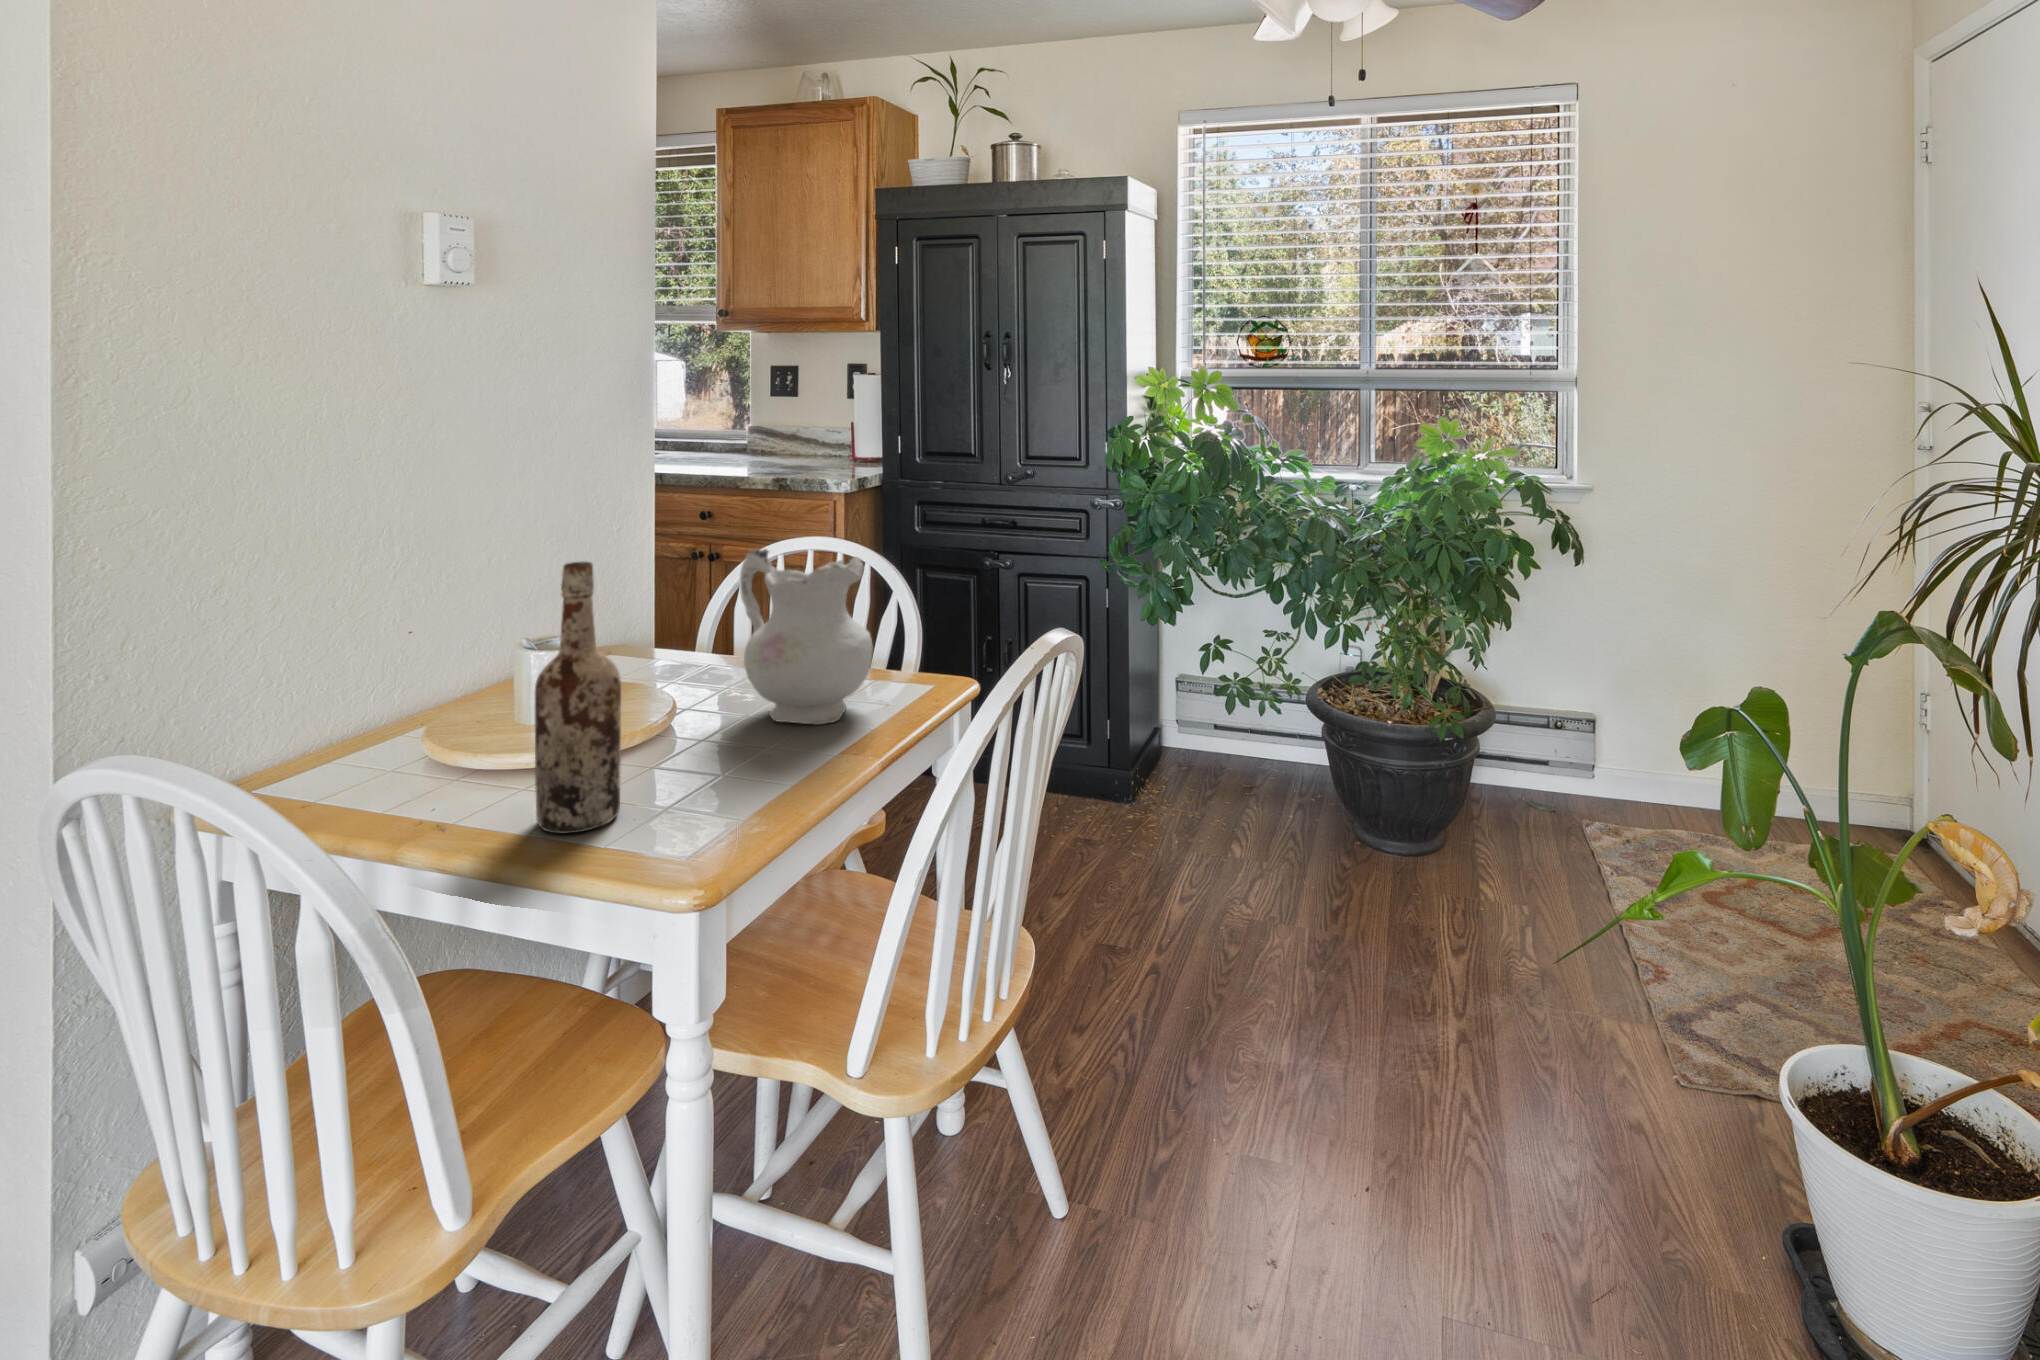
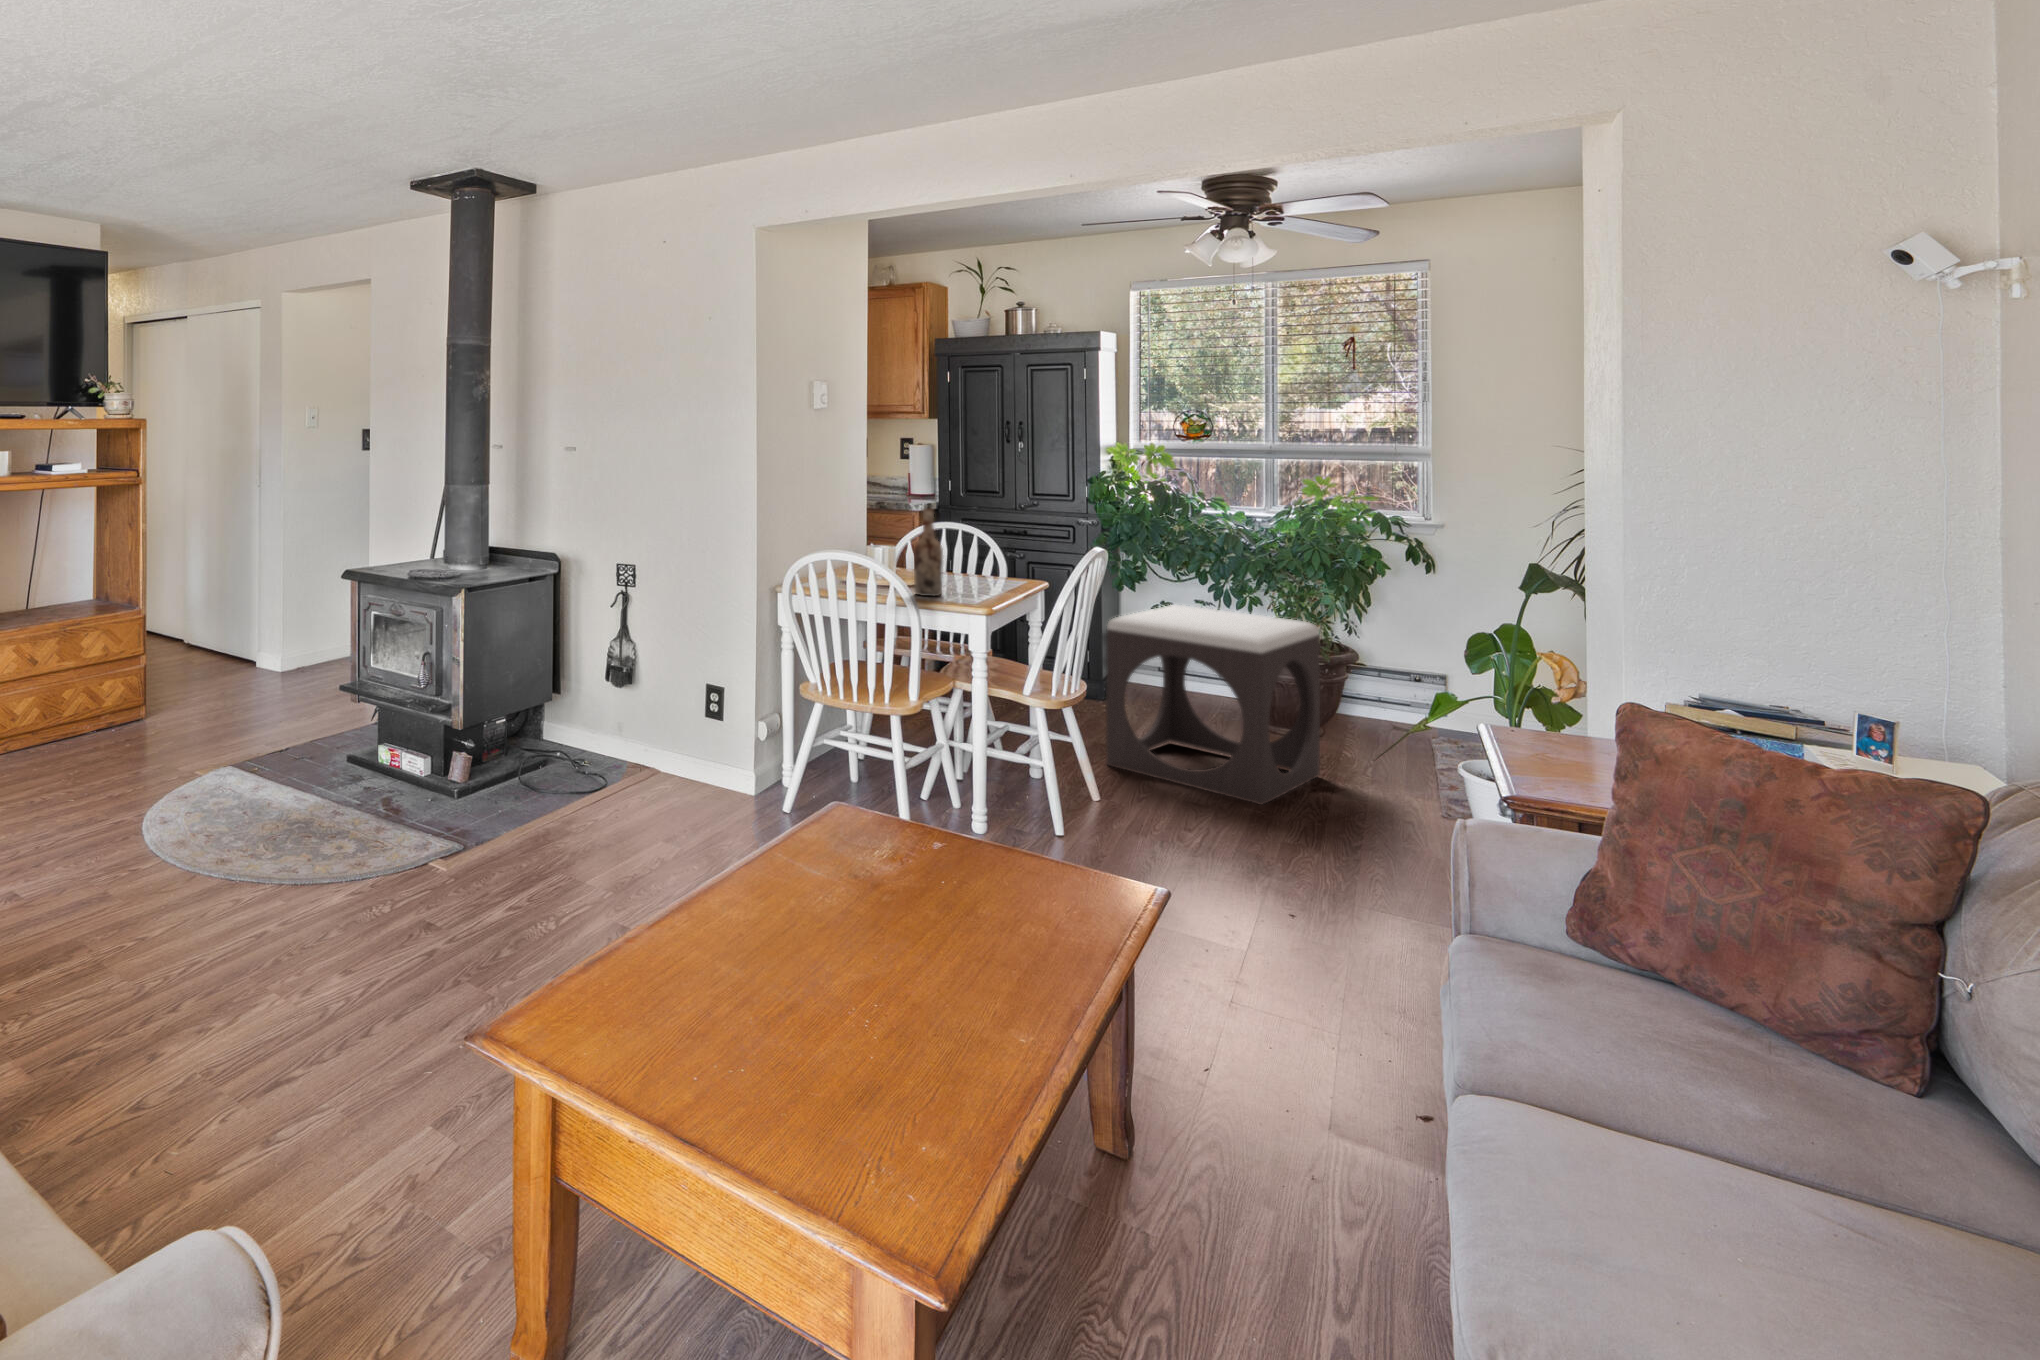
ceramic pitcher: present [740,549,873,725] -> none [950,515,1011,584]
footstool: none [1101,670,1468,1156] -> present [1106,605,1320,804]

